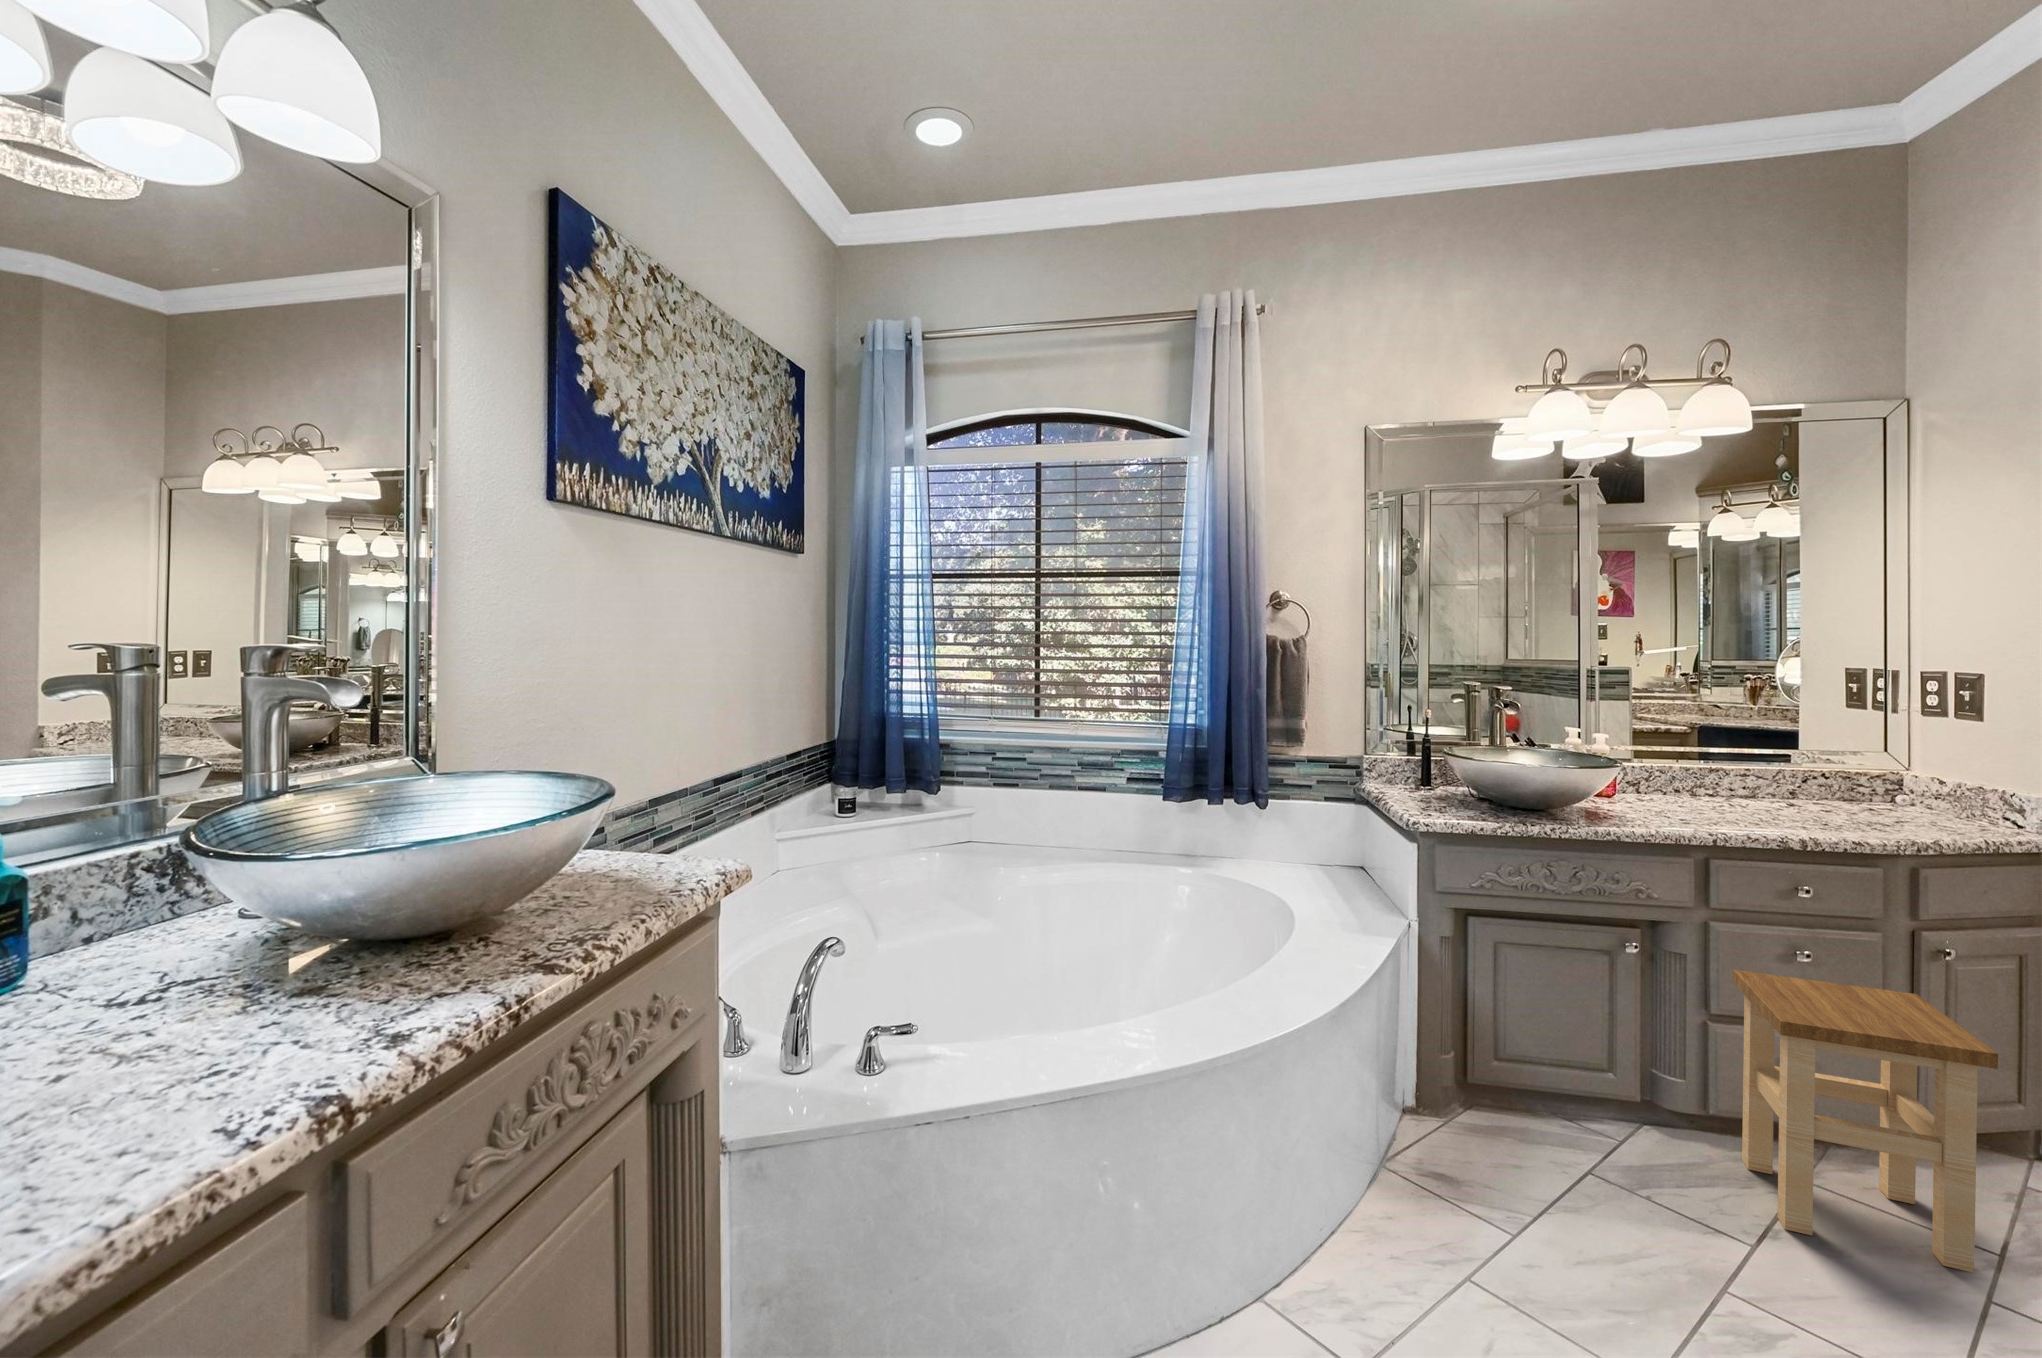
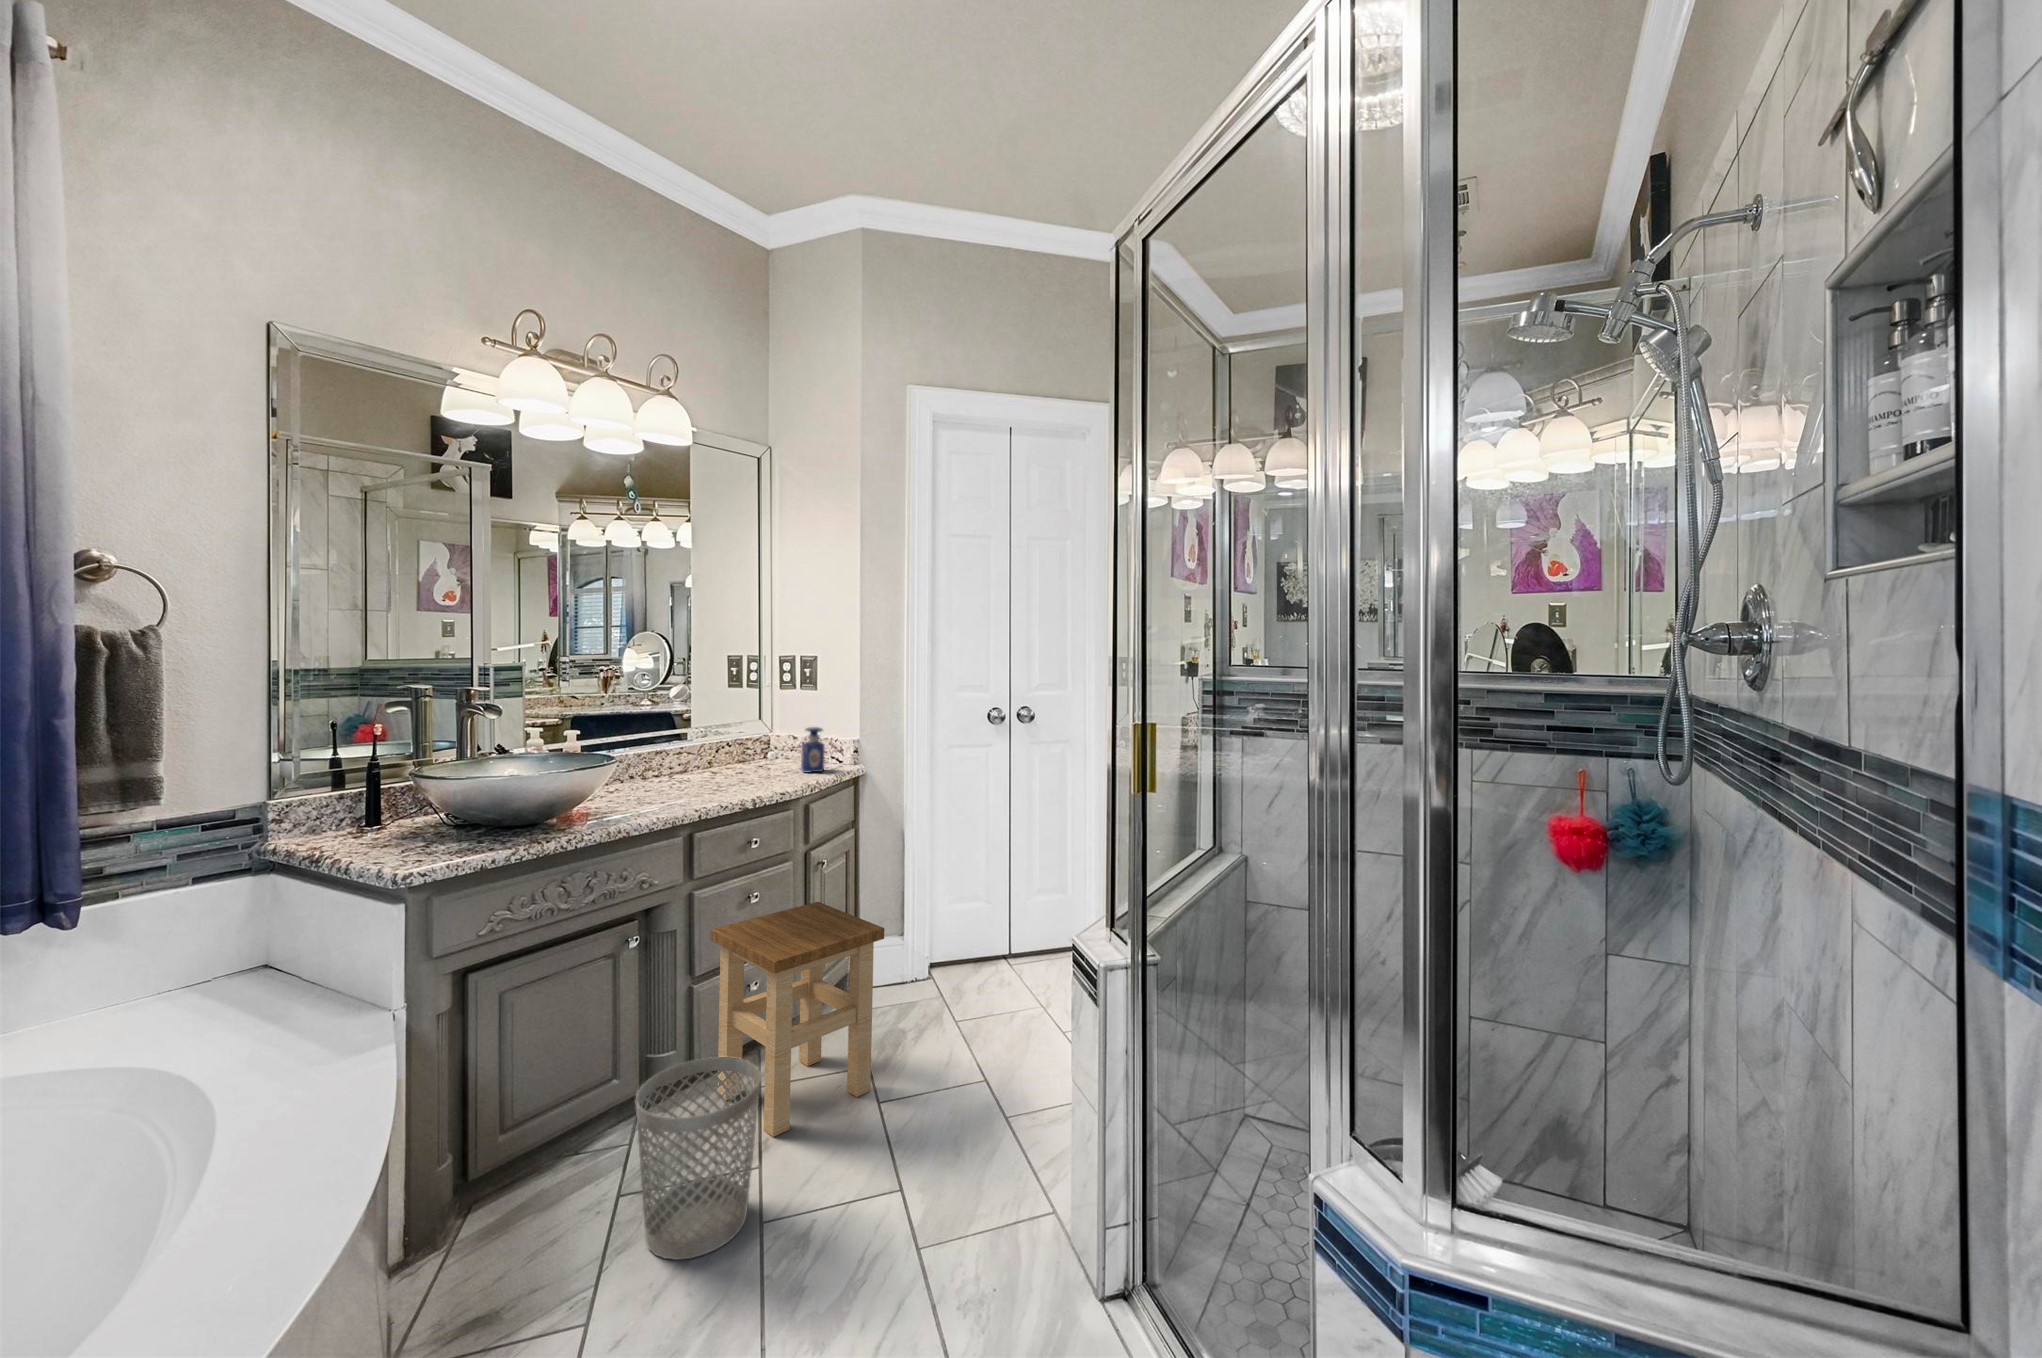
perfume bottle: none [1931,767,1974,830] -> present [801,727,825,772]
wastebasket: none [1578,1068,1723,1271] -> present [636,1057,761,1260]

